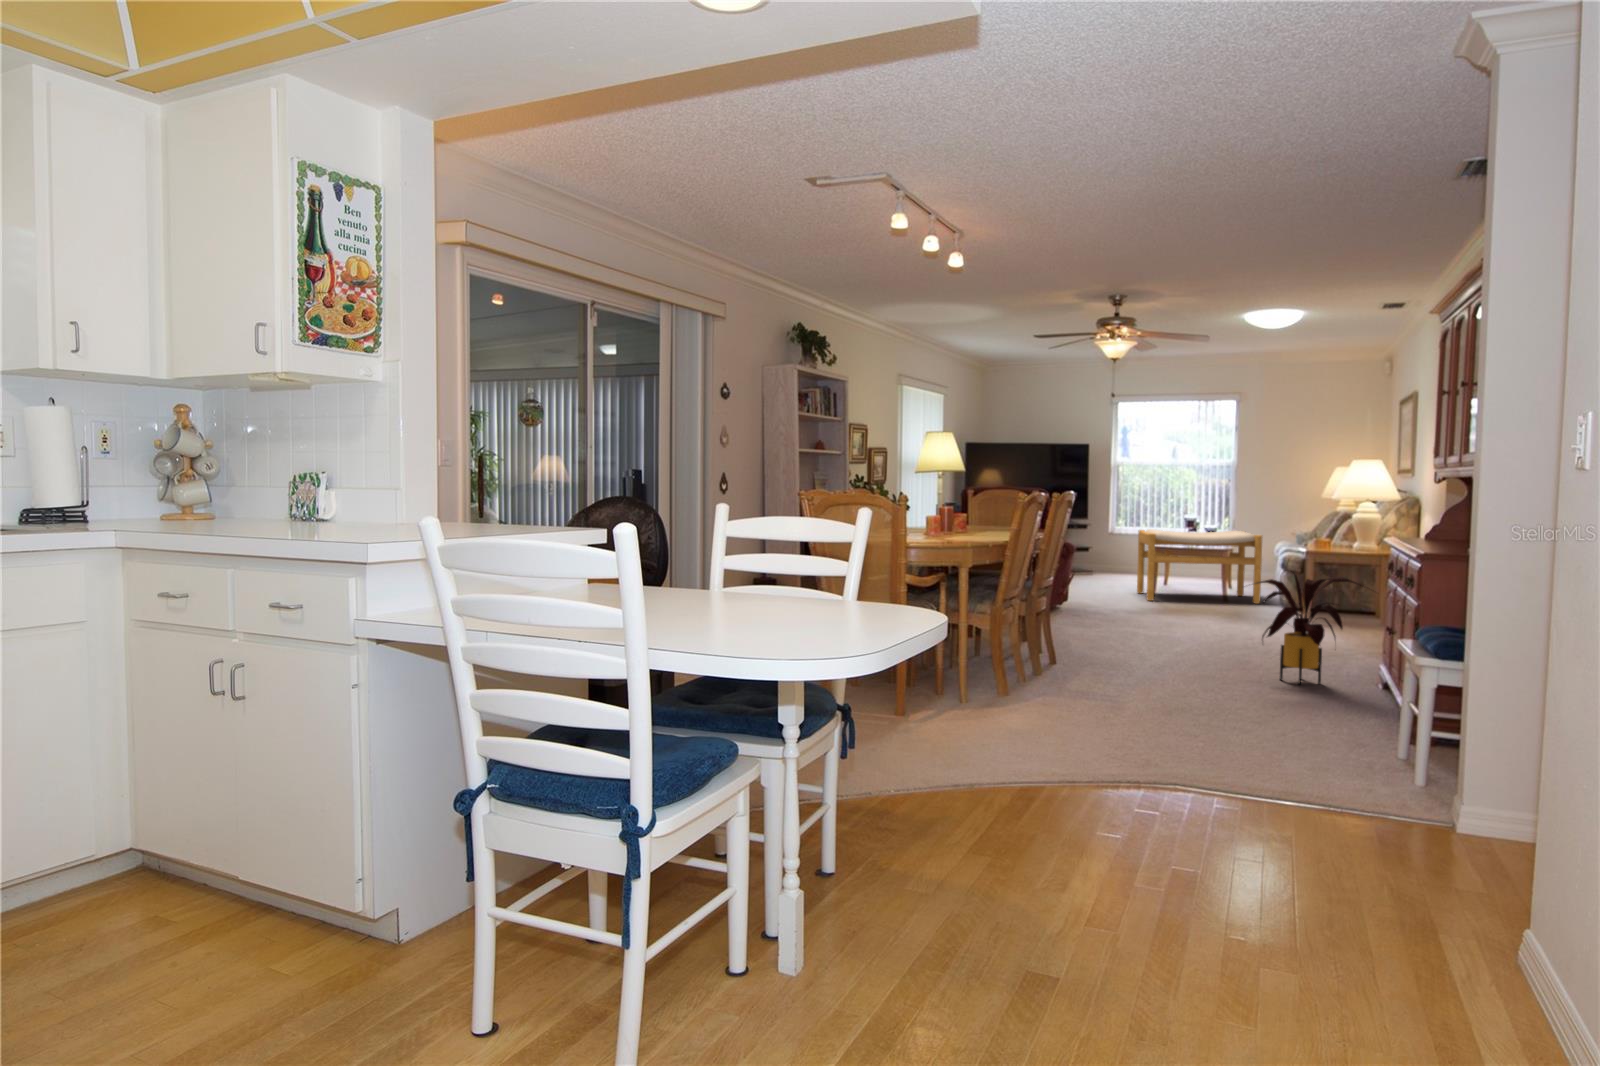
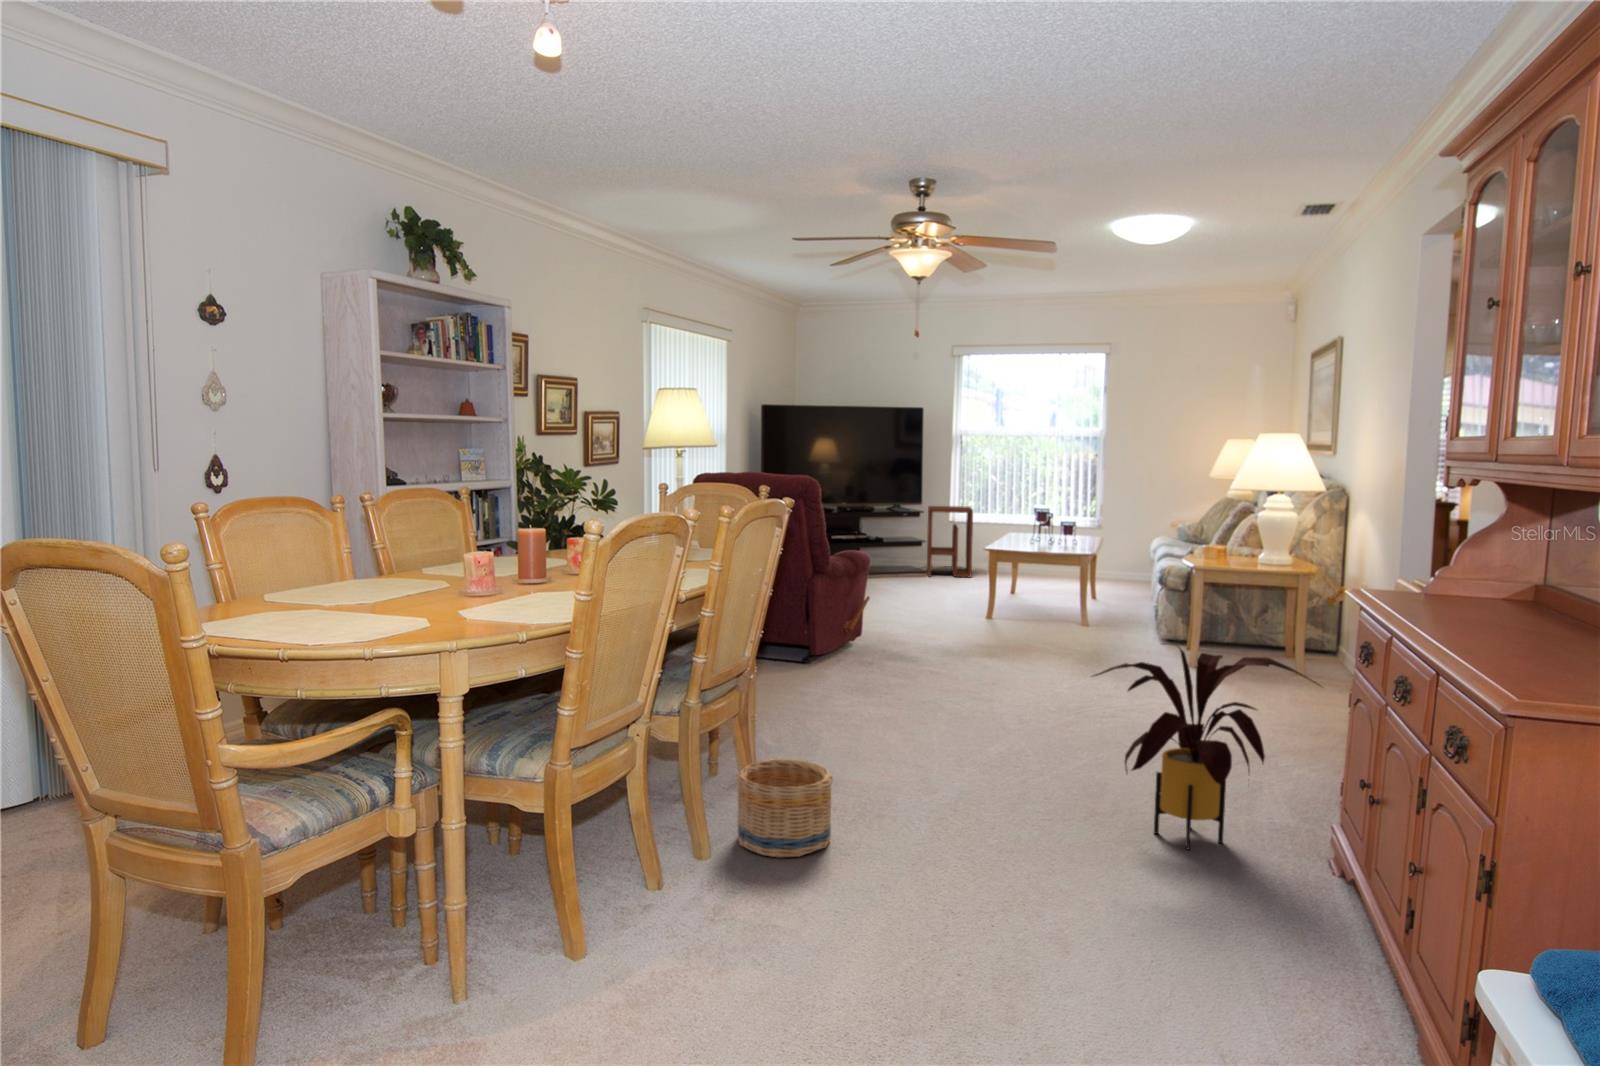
side table: none [1092,521,1130,575] -> present [927,506,973,577]
footstool: present [1137,529,1263,604] -> none [971,526,1136,631]
basket: none [1041,635,1095,681] -> present [736,759,833,858]

